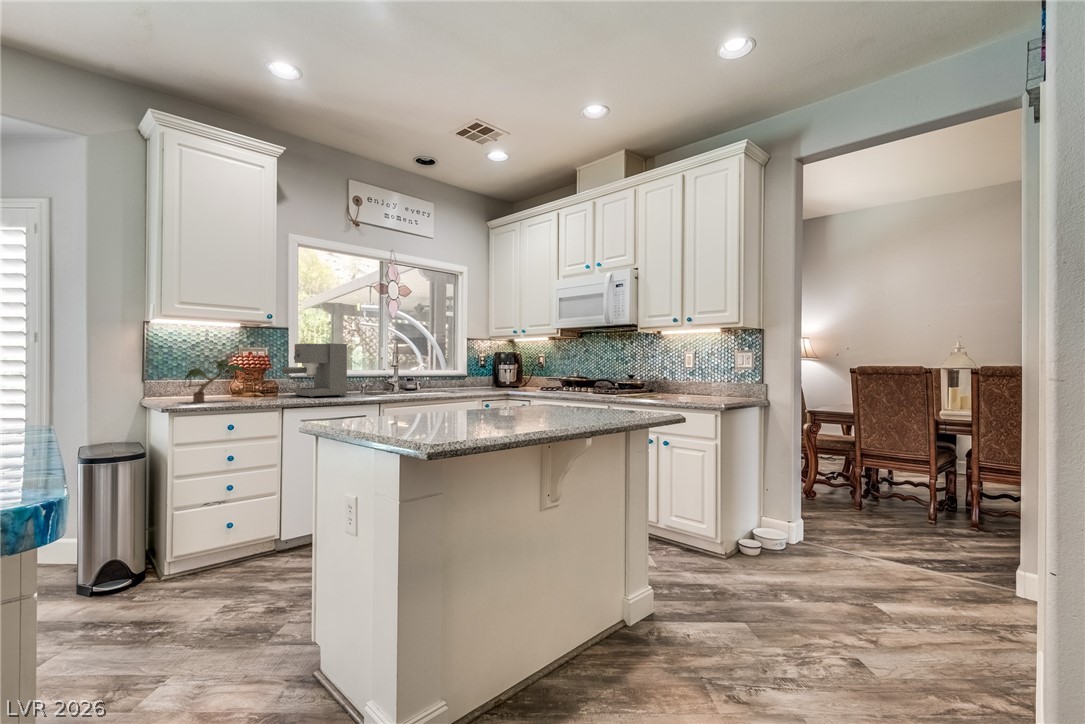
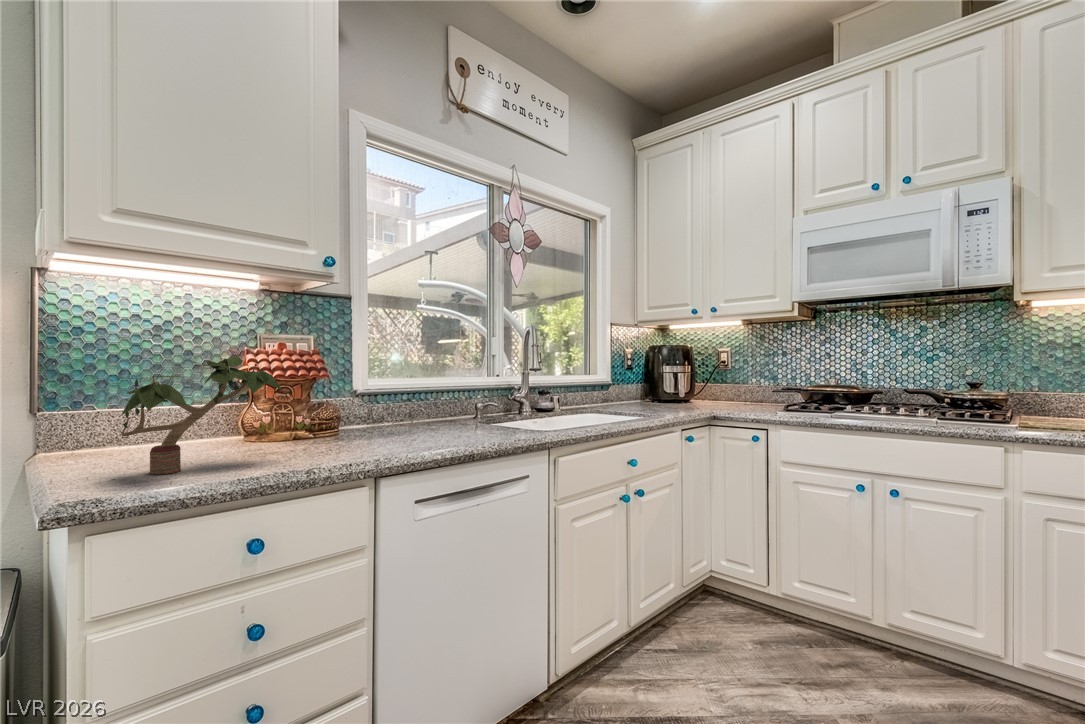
coffee maker: present [282,343,347,397] -> none [358,321,485,441]

